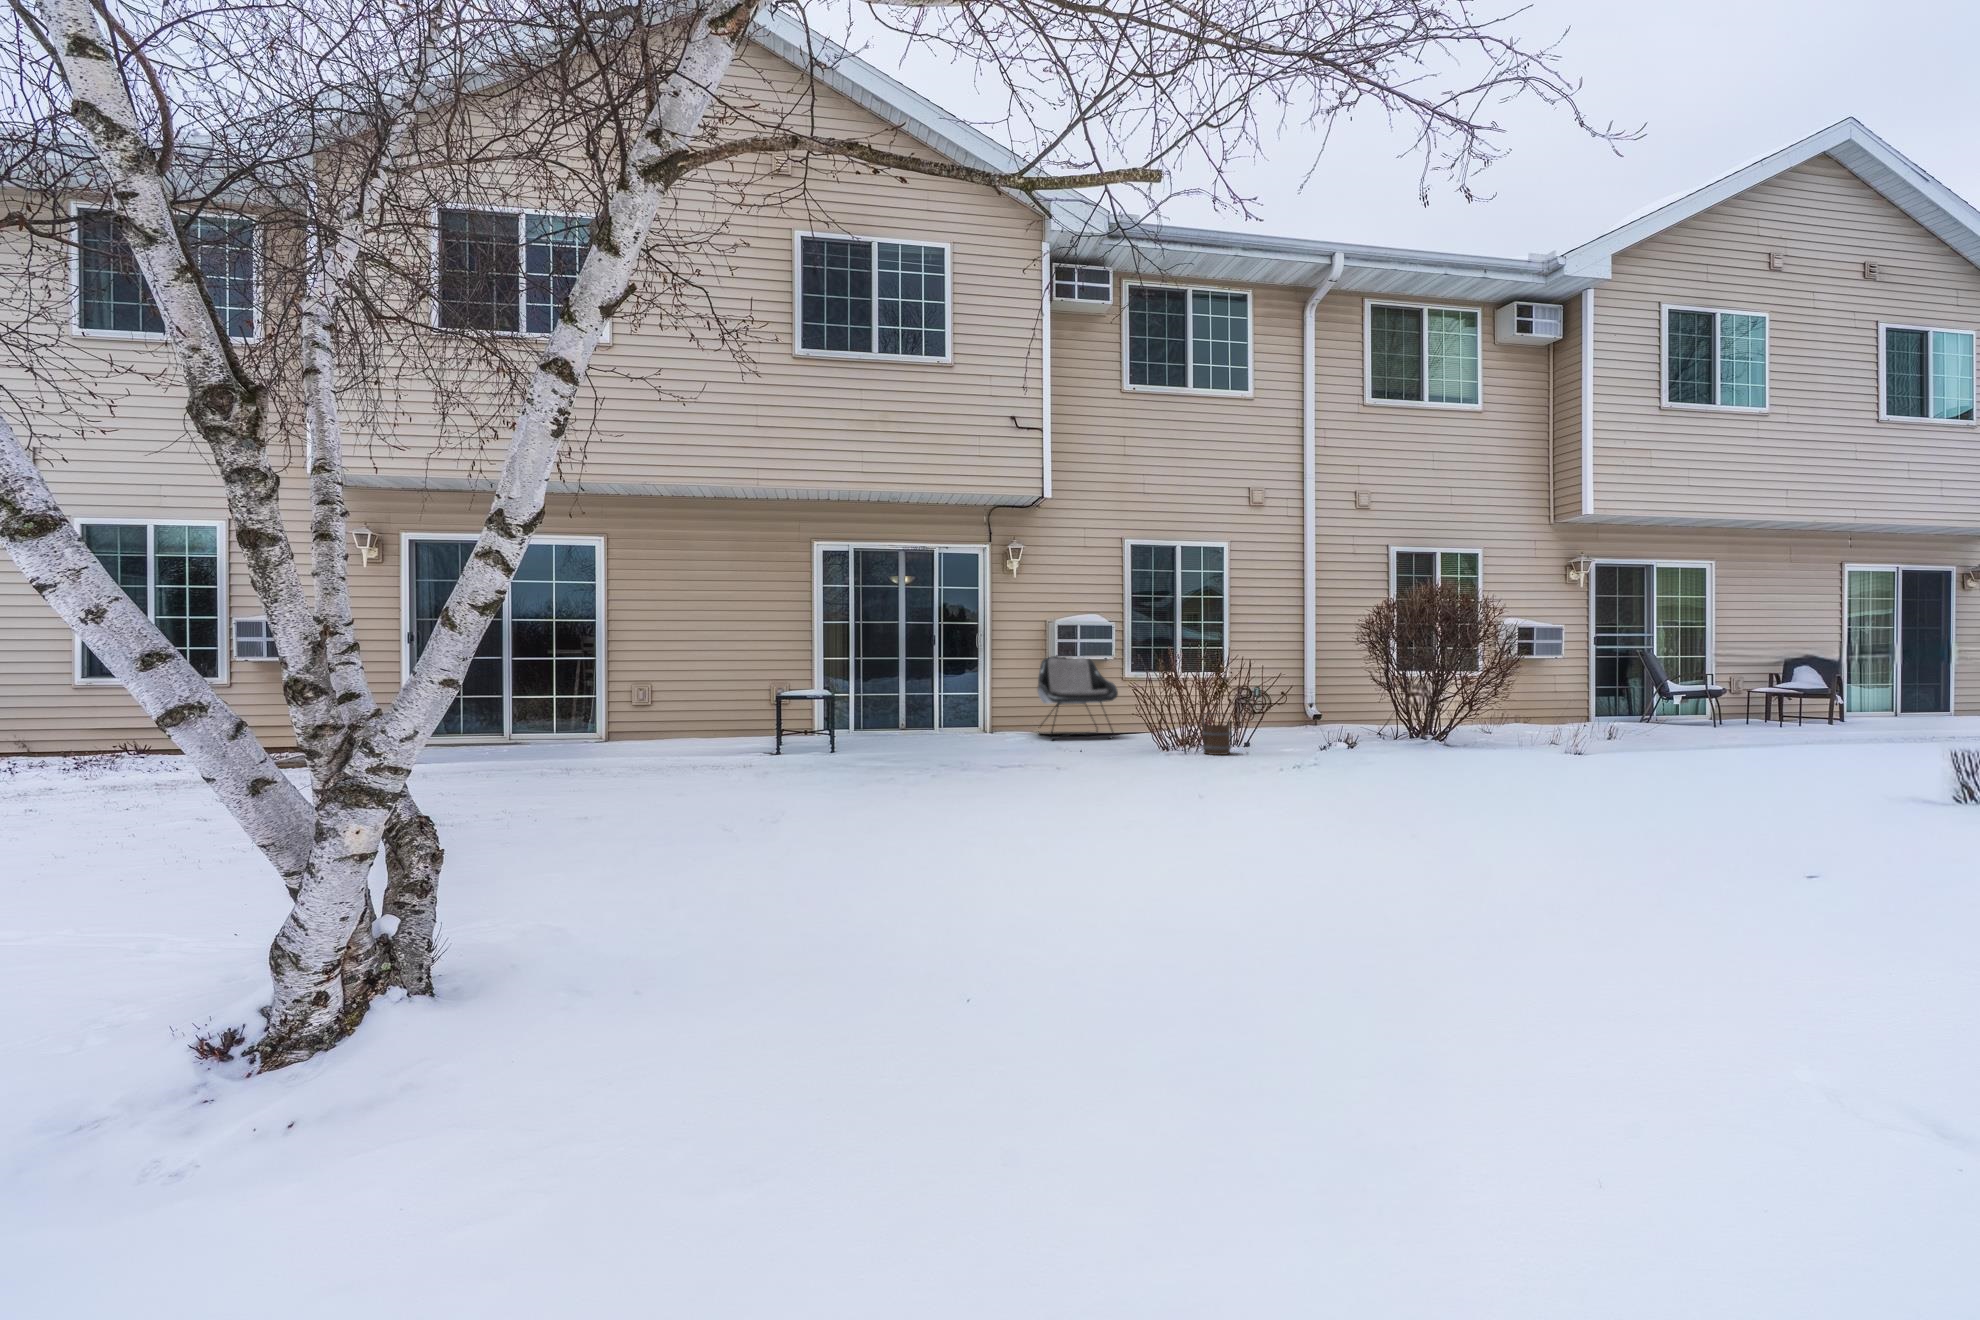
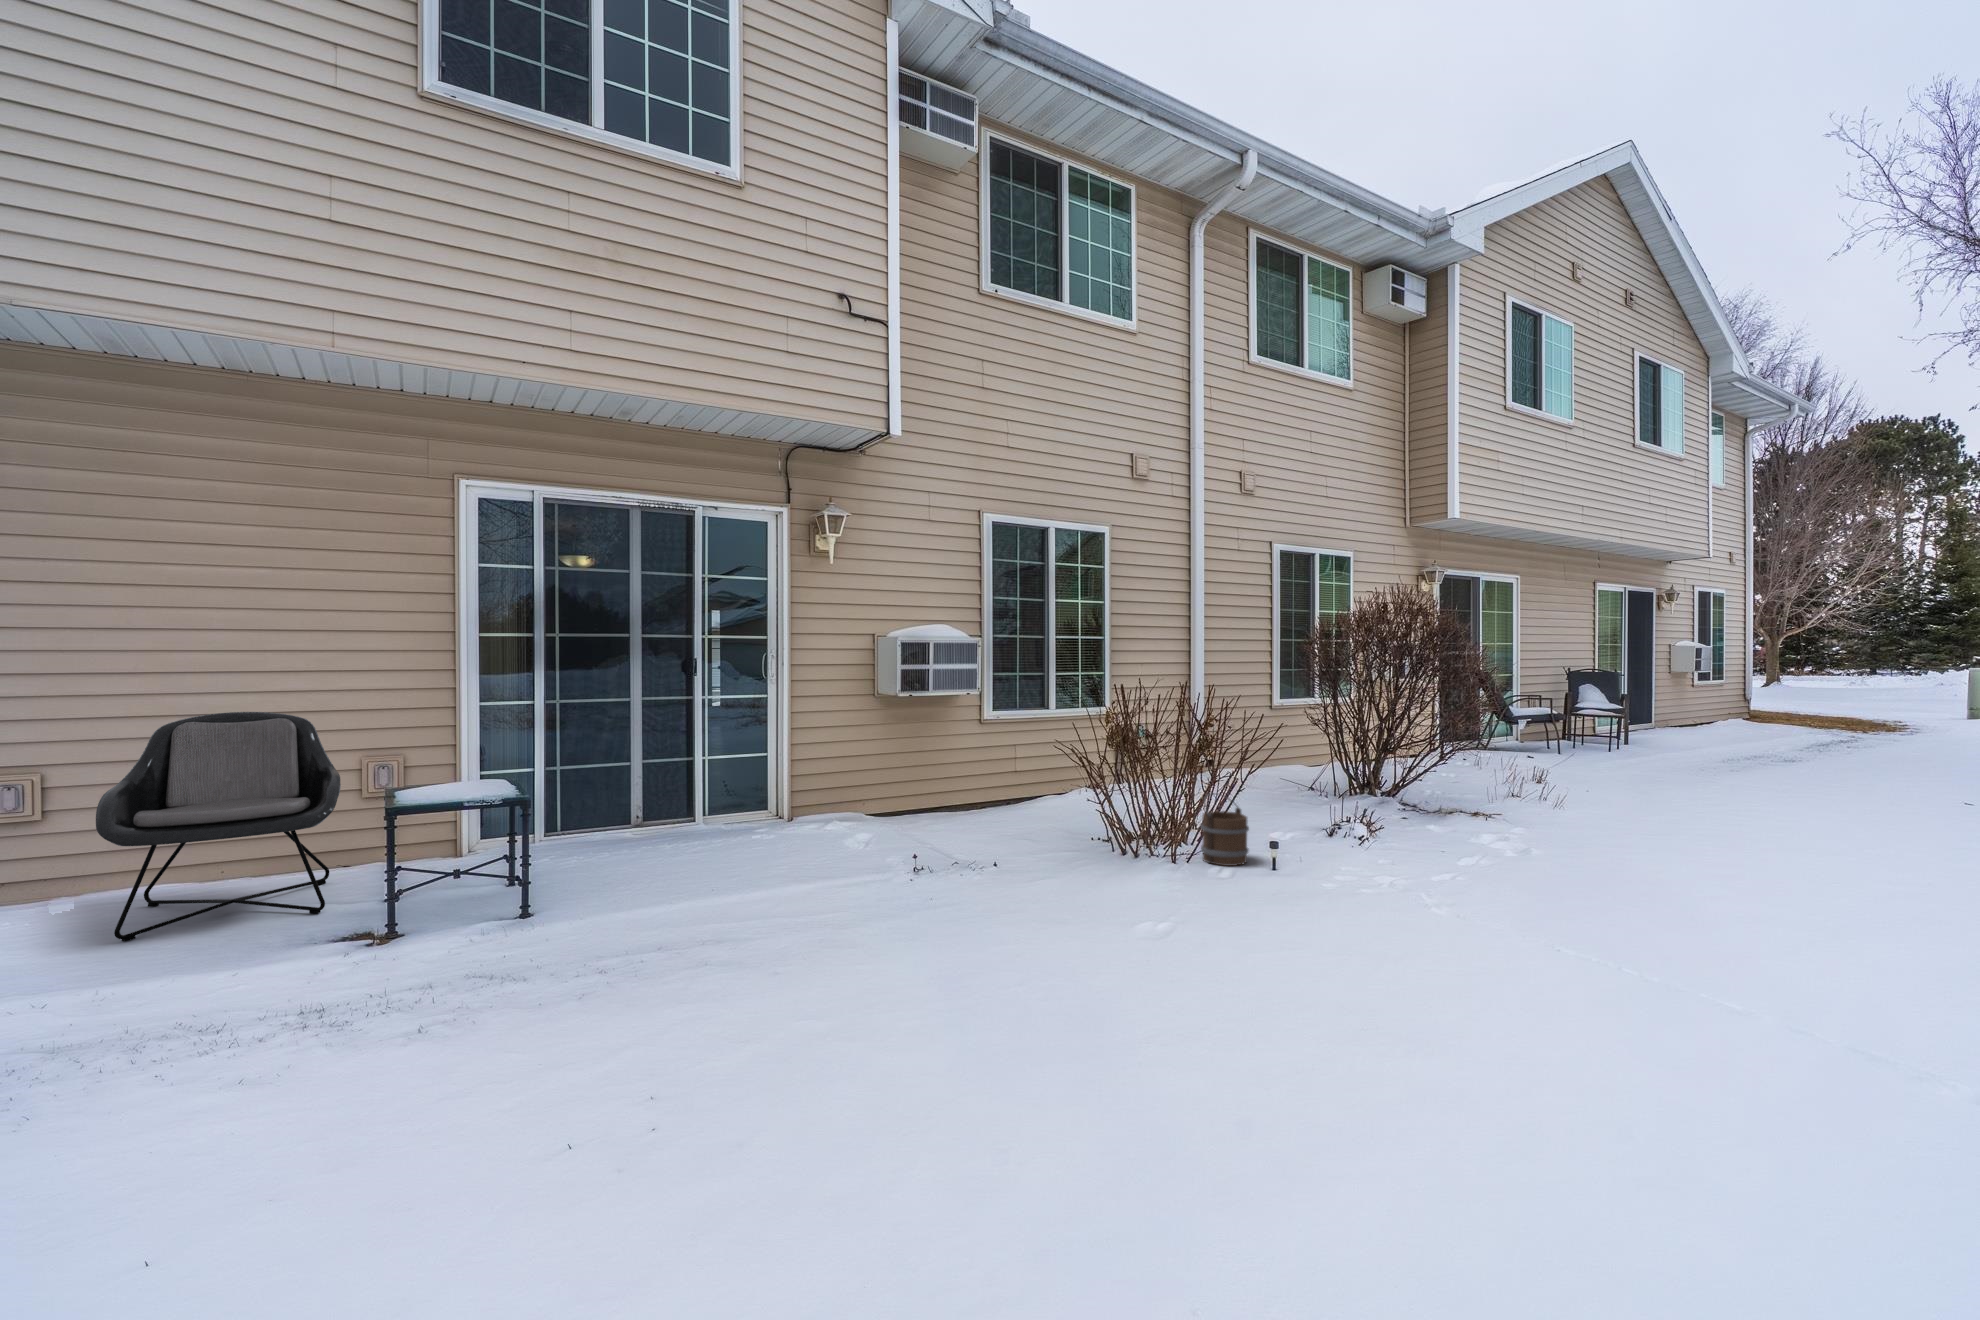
lounge chair: present [1037,655,1118,740] -> present [96,712,341,941]

